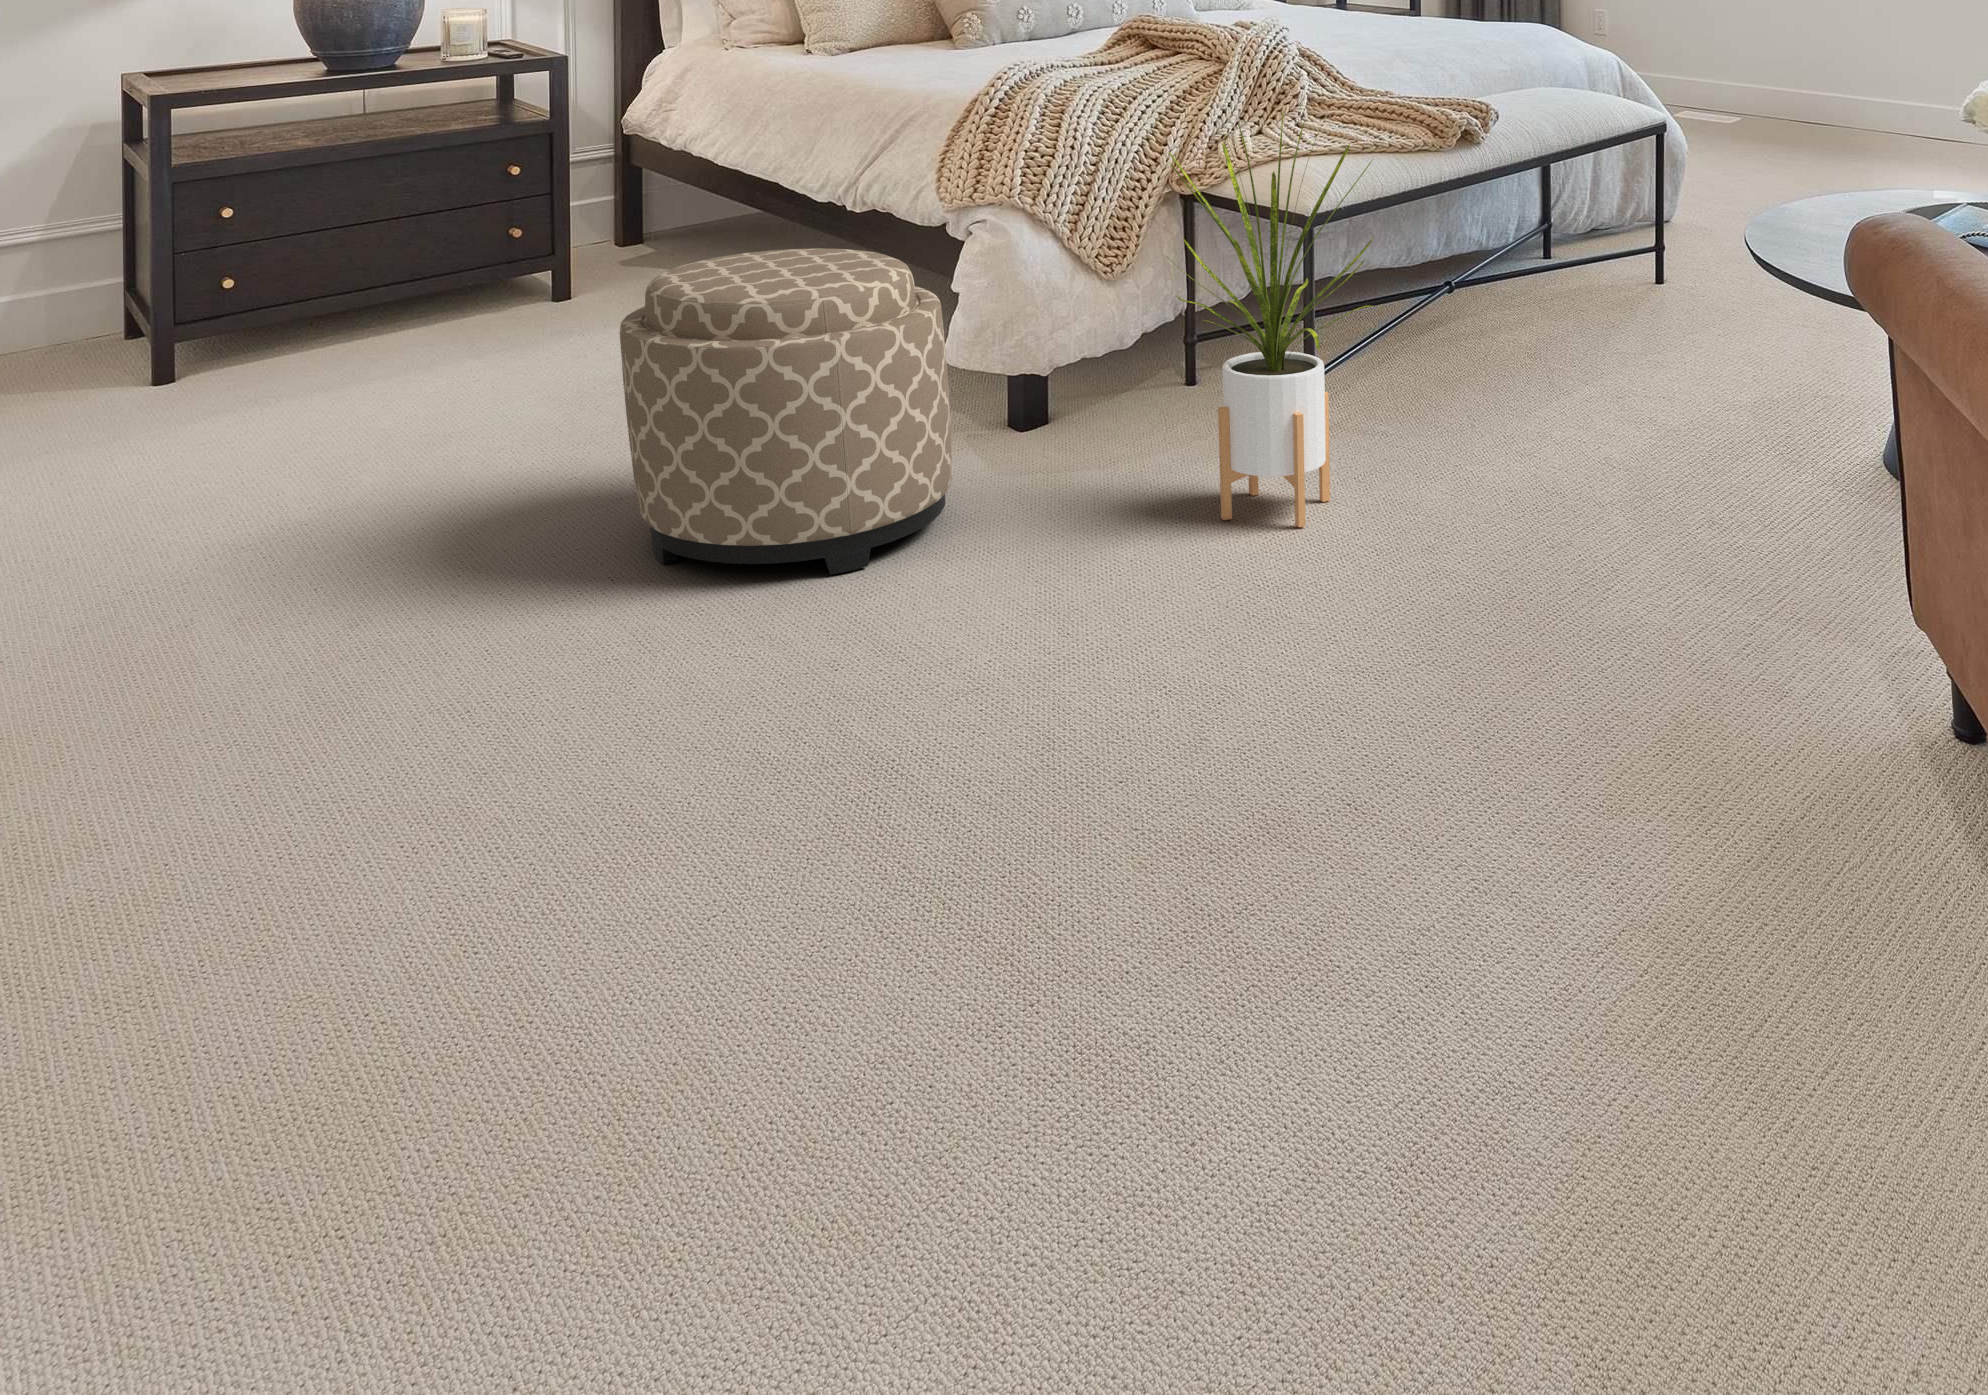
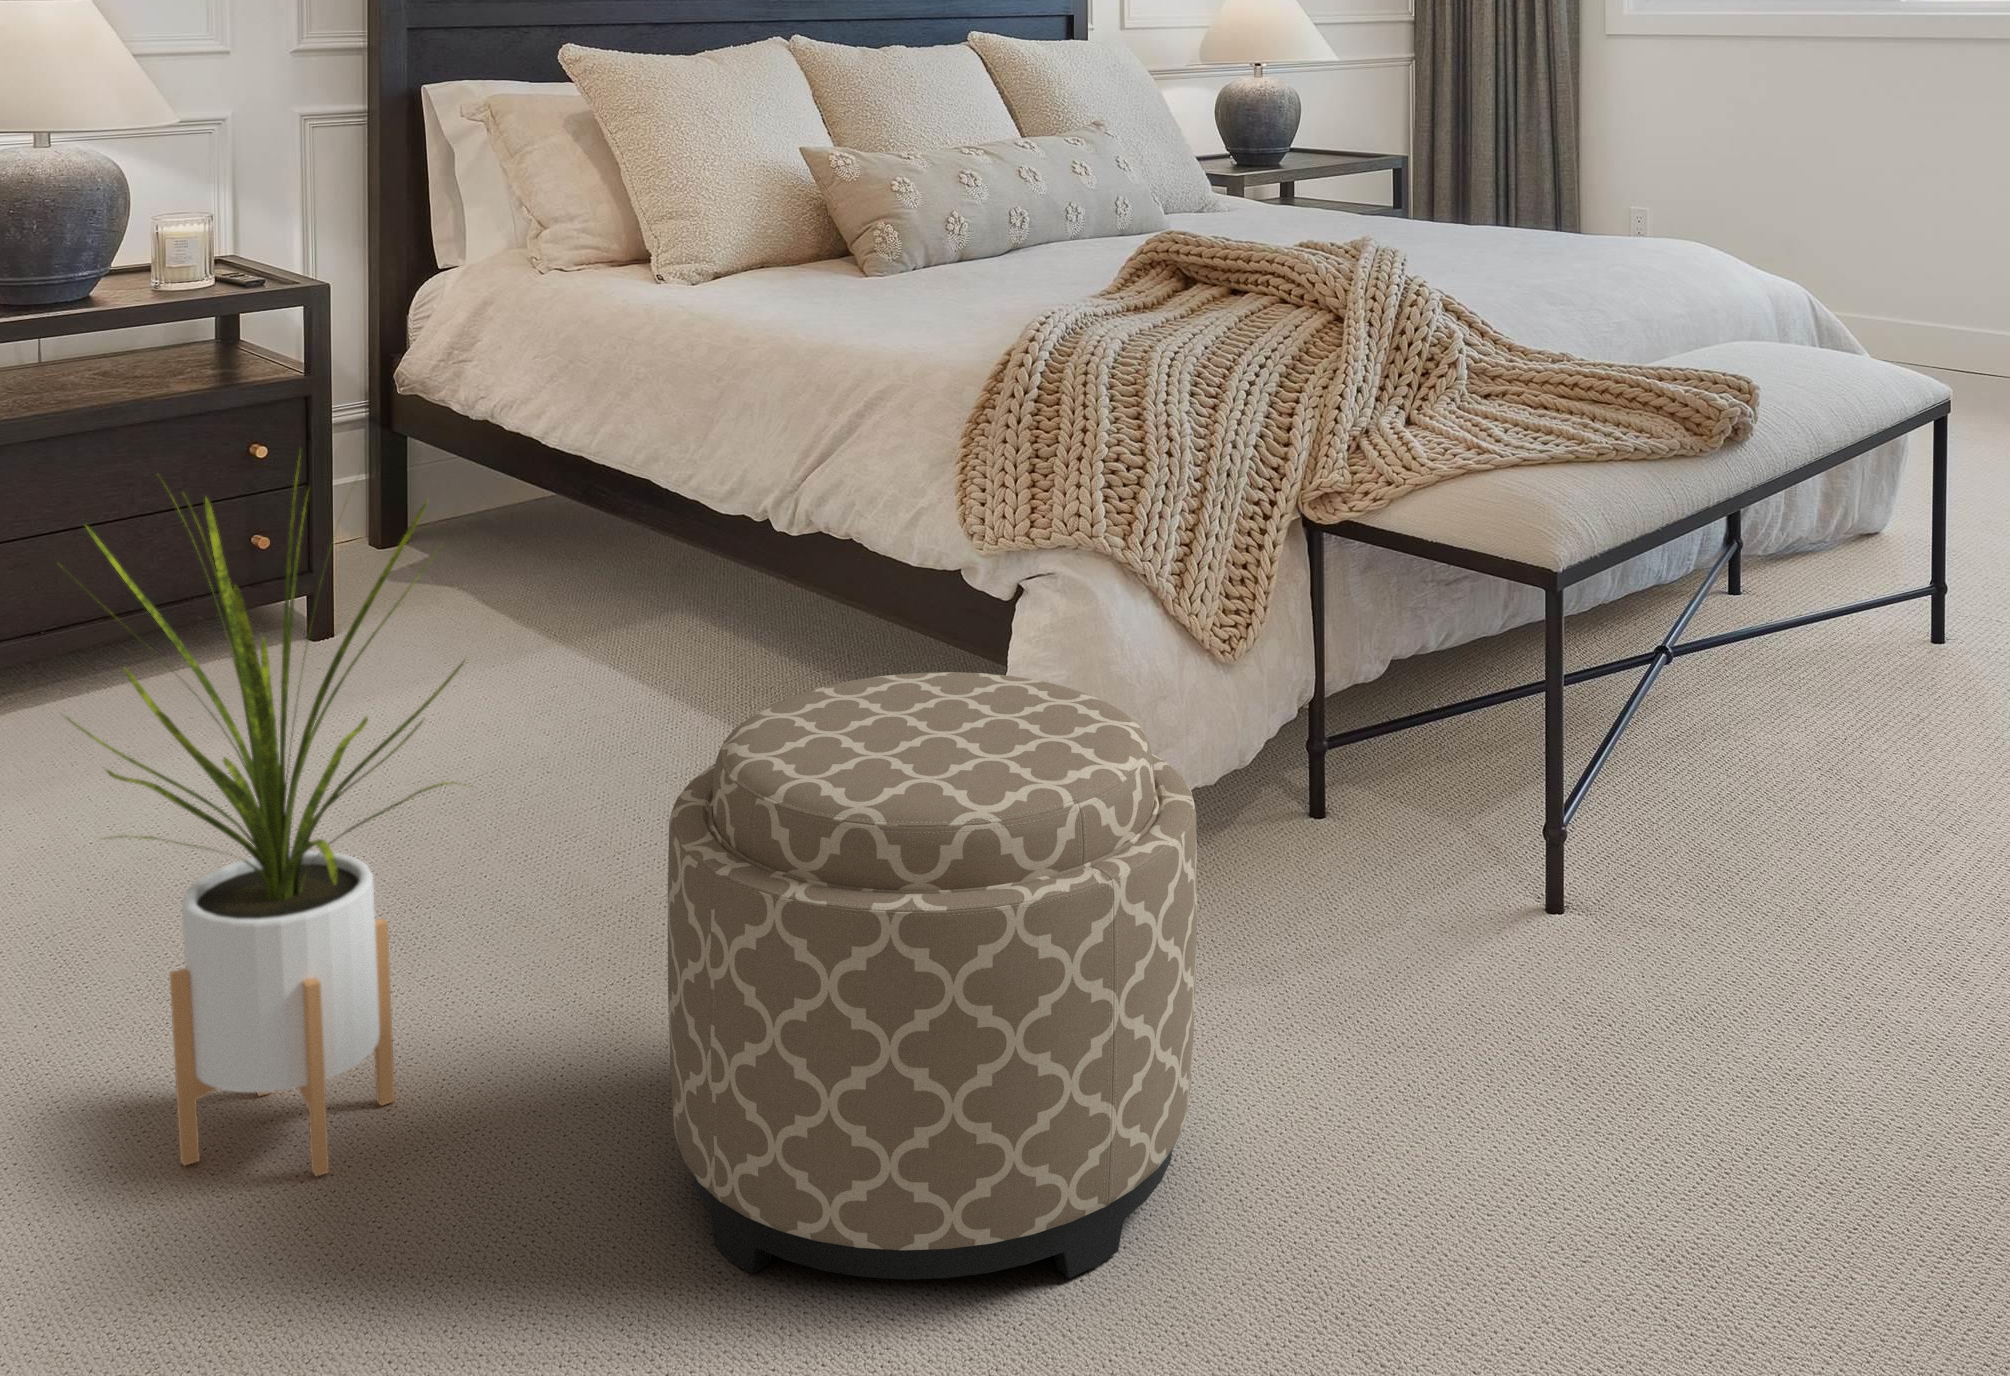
house plant: present [1169,111,1380,527] -> present [60,460,472,1176]

